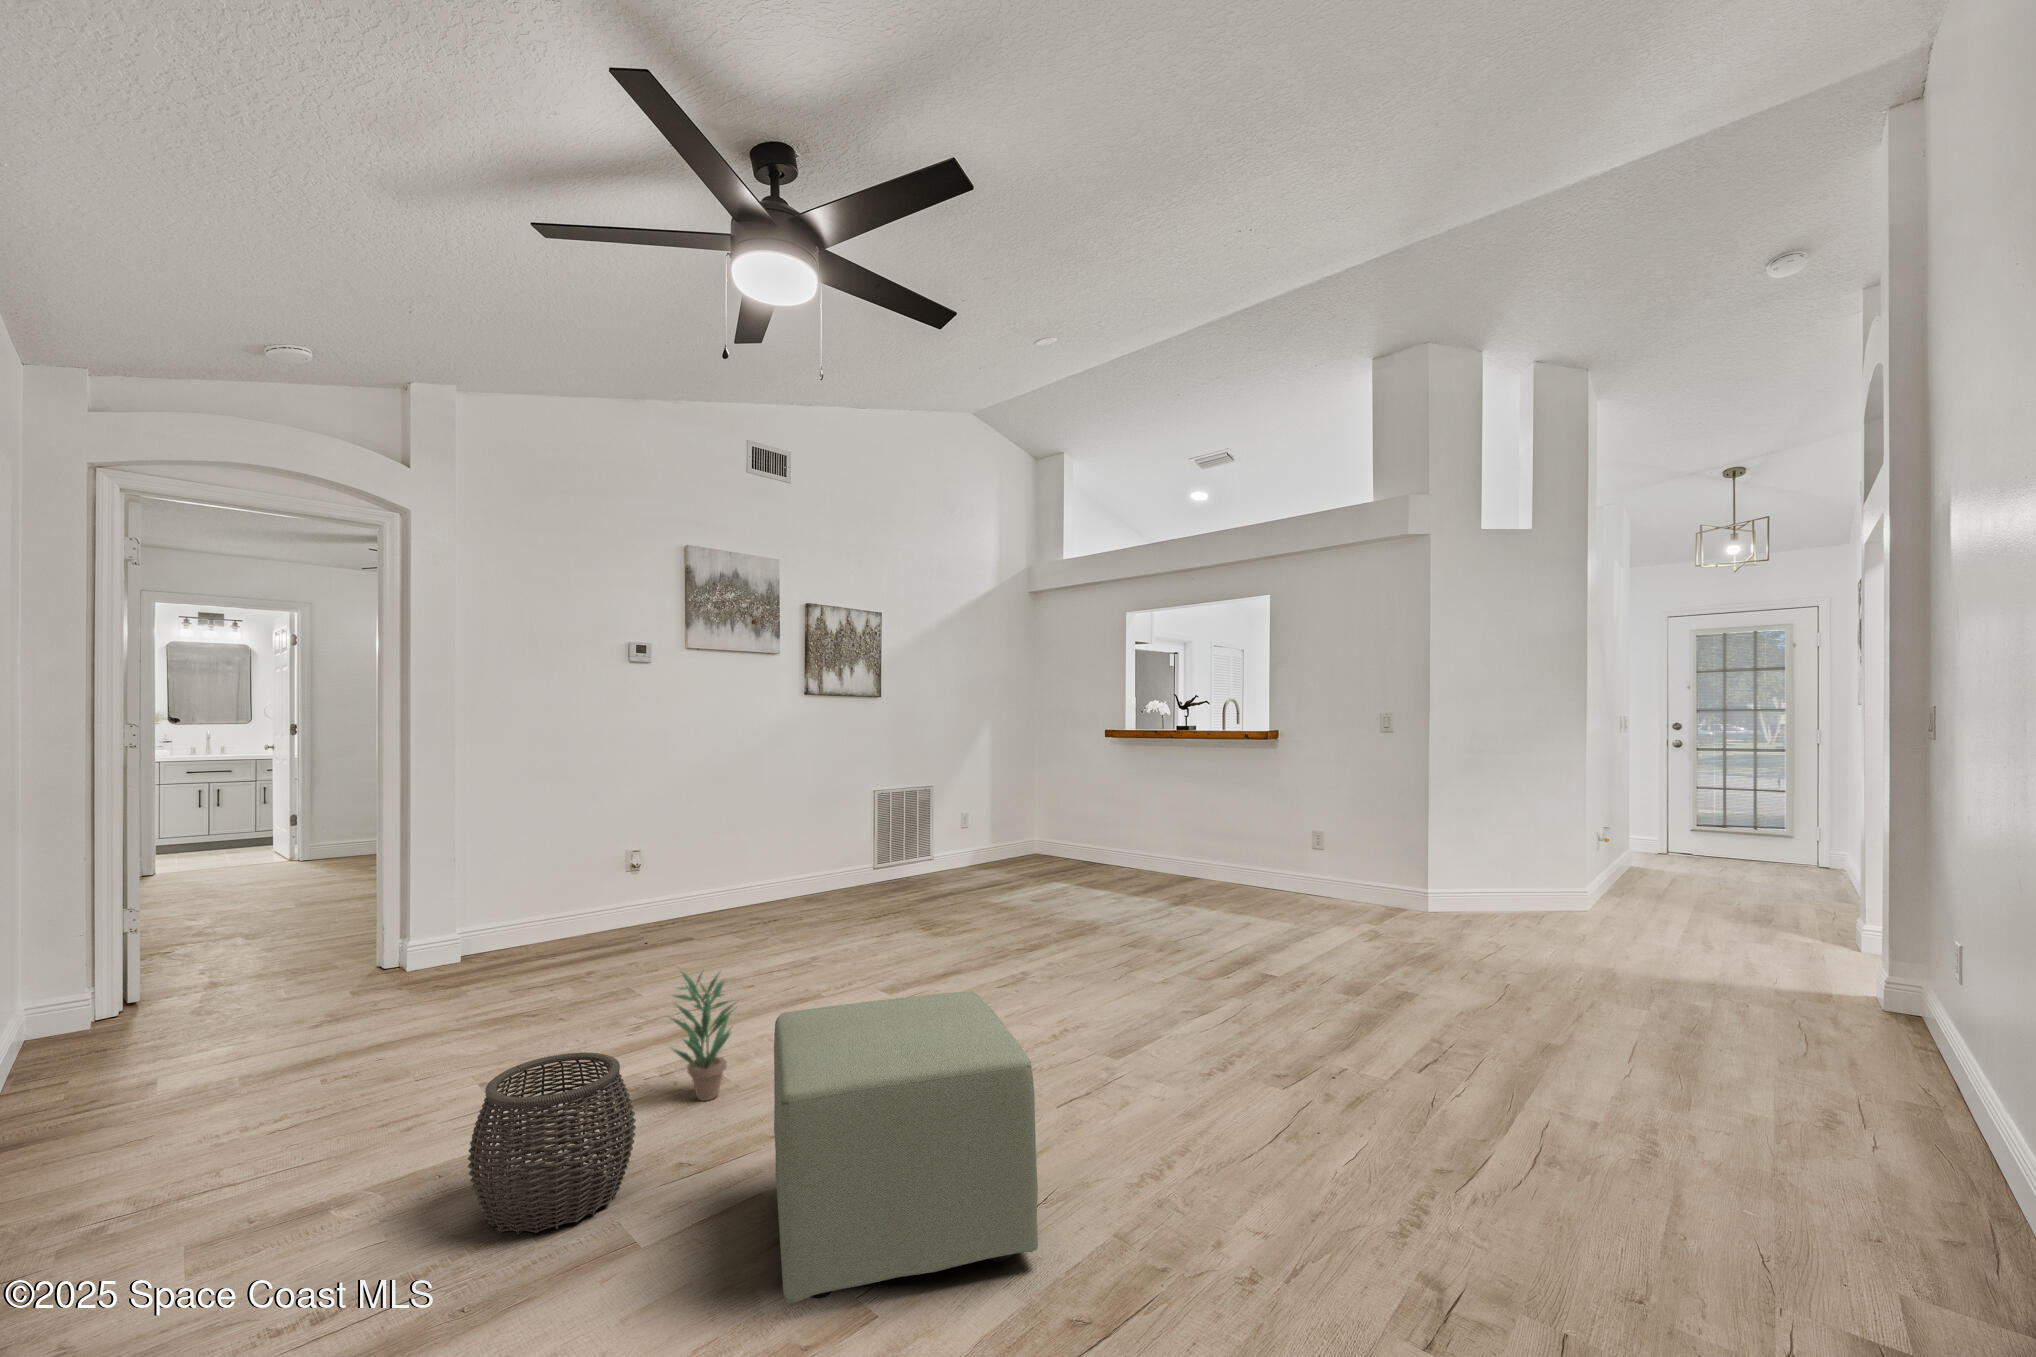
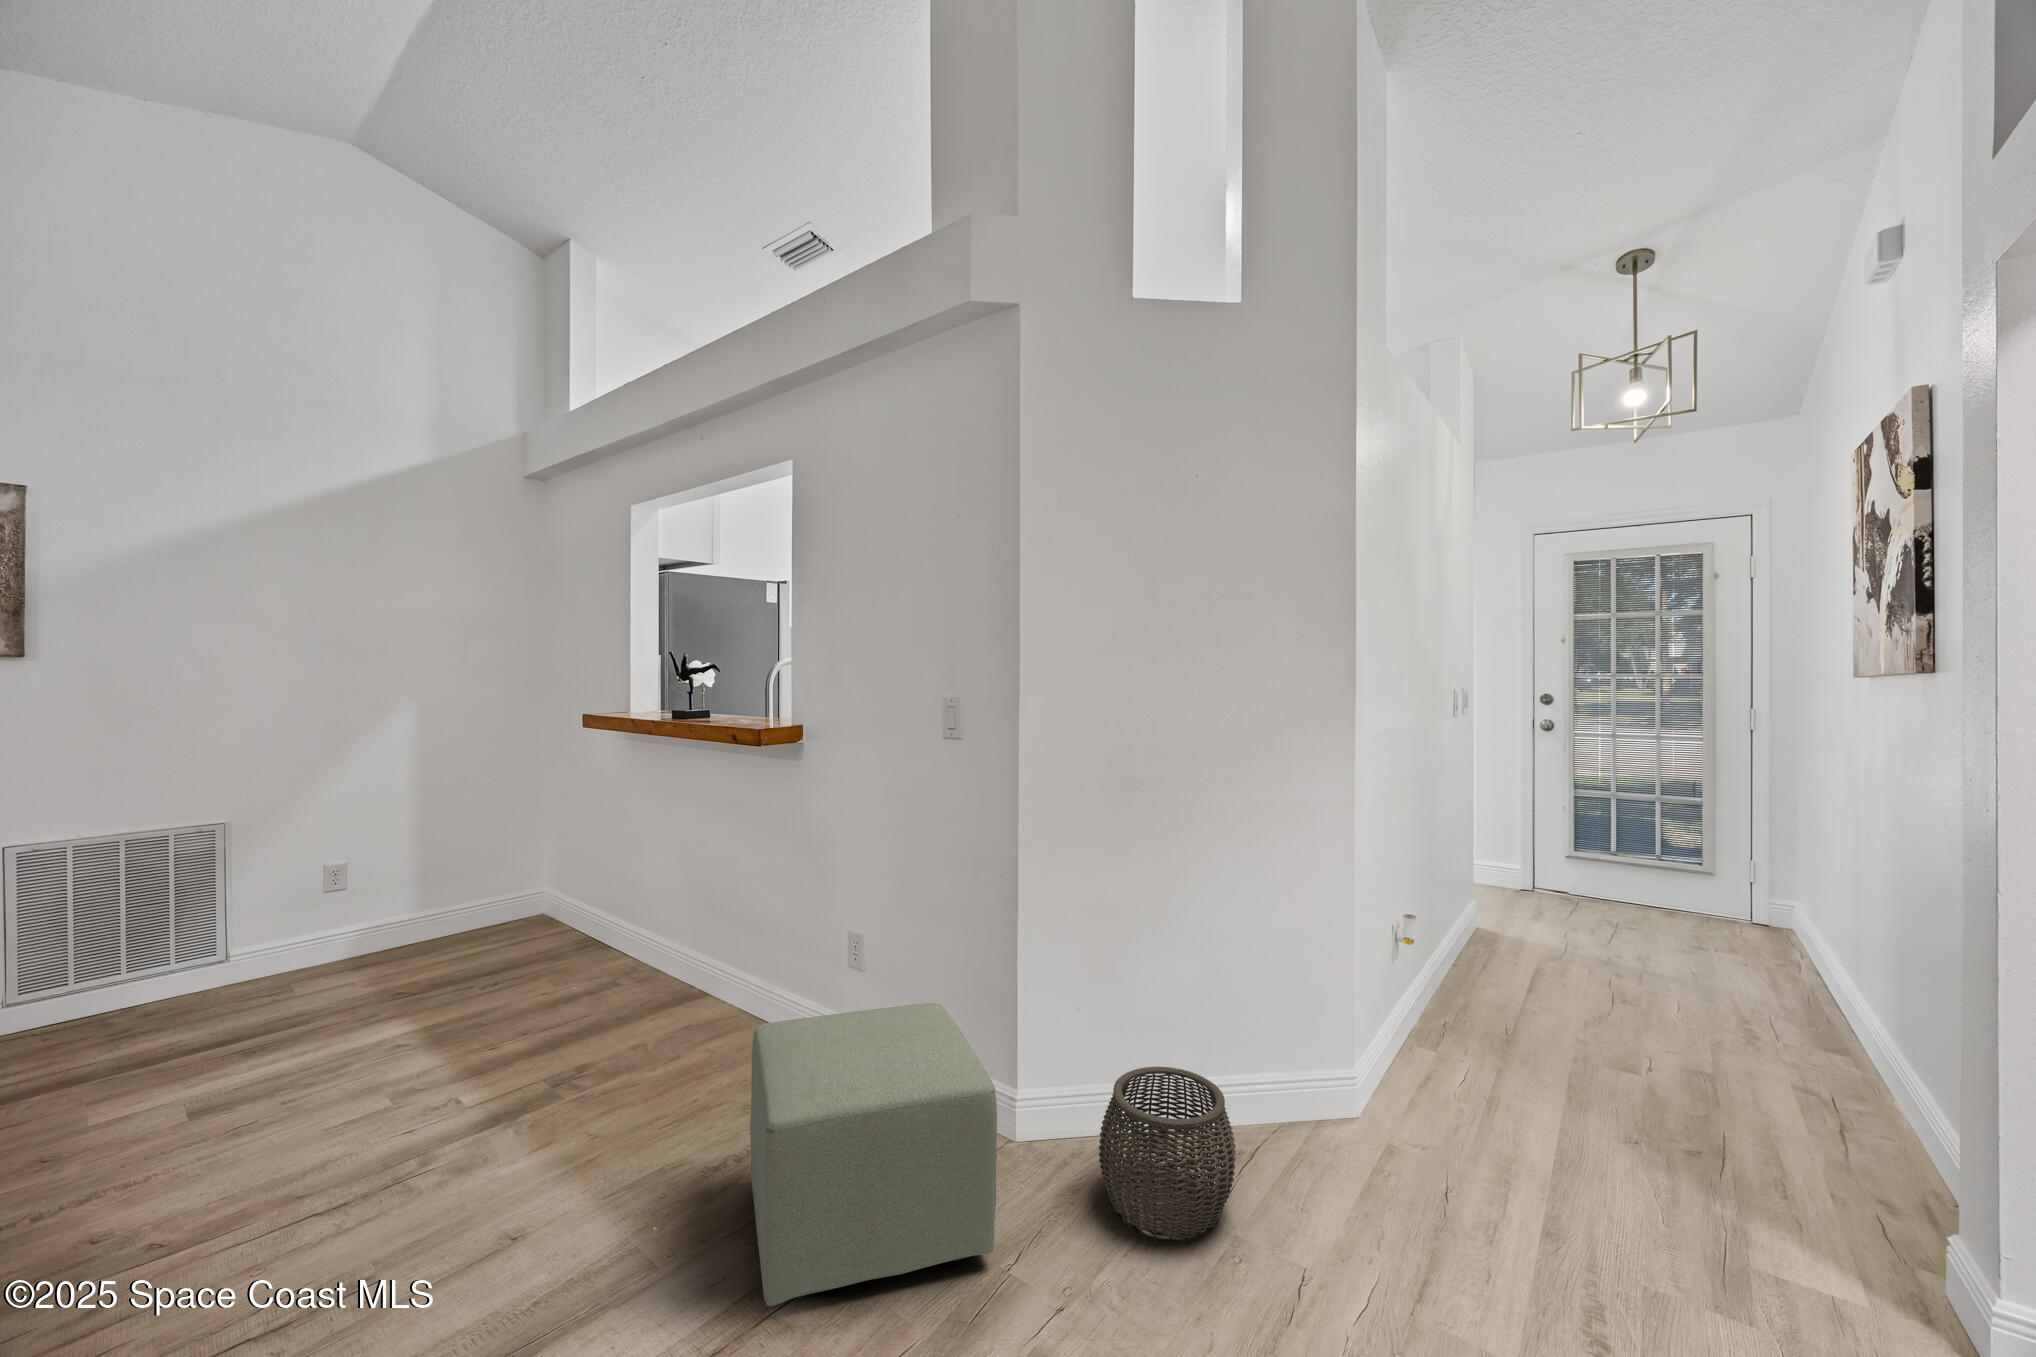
potted plant: present [671,972,735,1101] -> none [642,964,713,1084]
woven basket: present [468,1052,636,1234] -> present [1099,1067,1236,1239]

